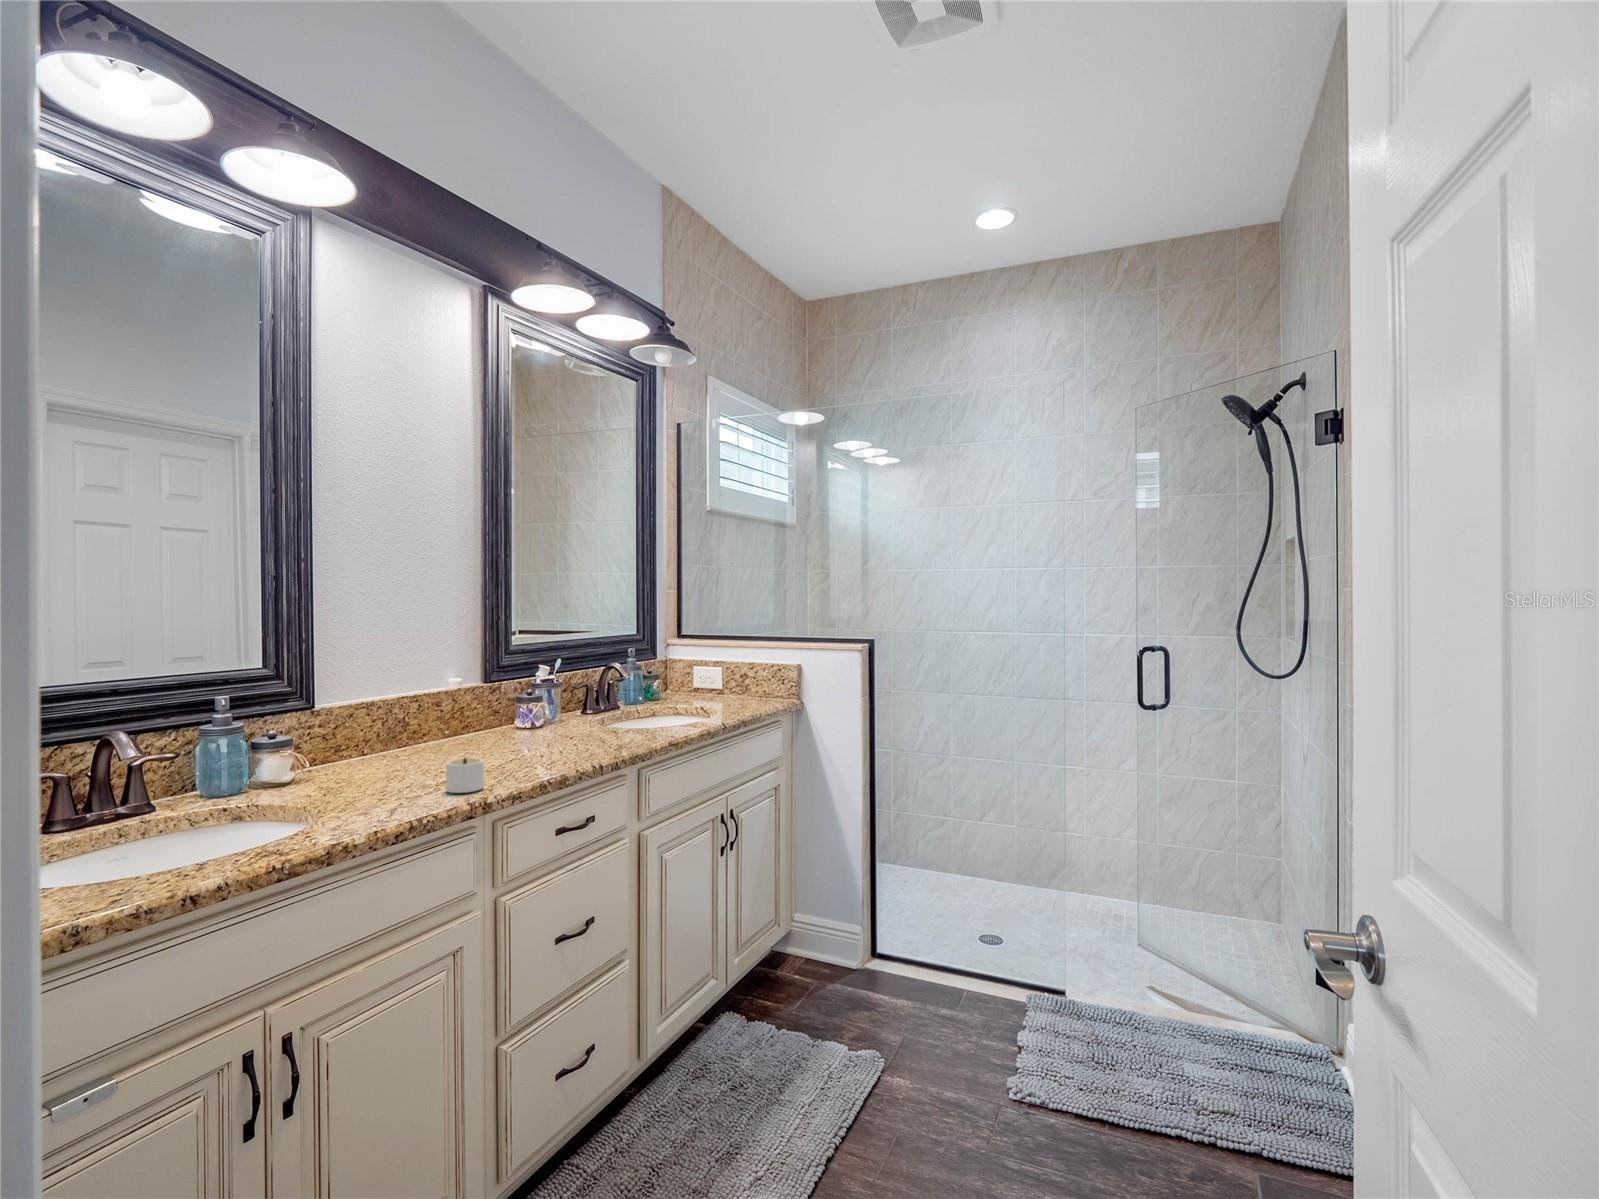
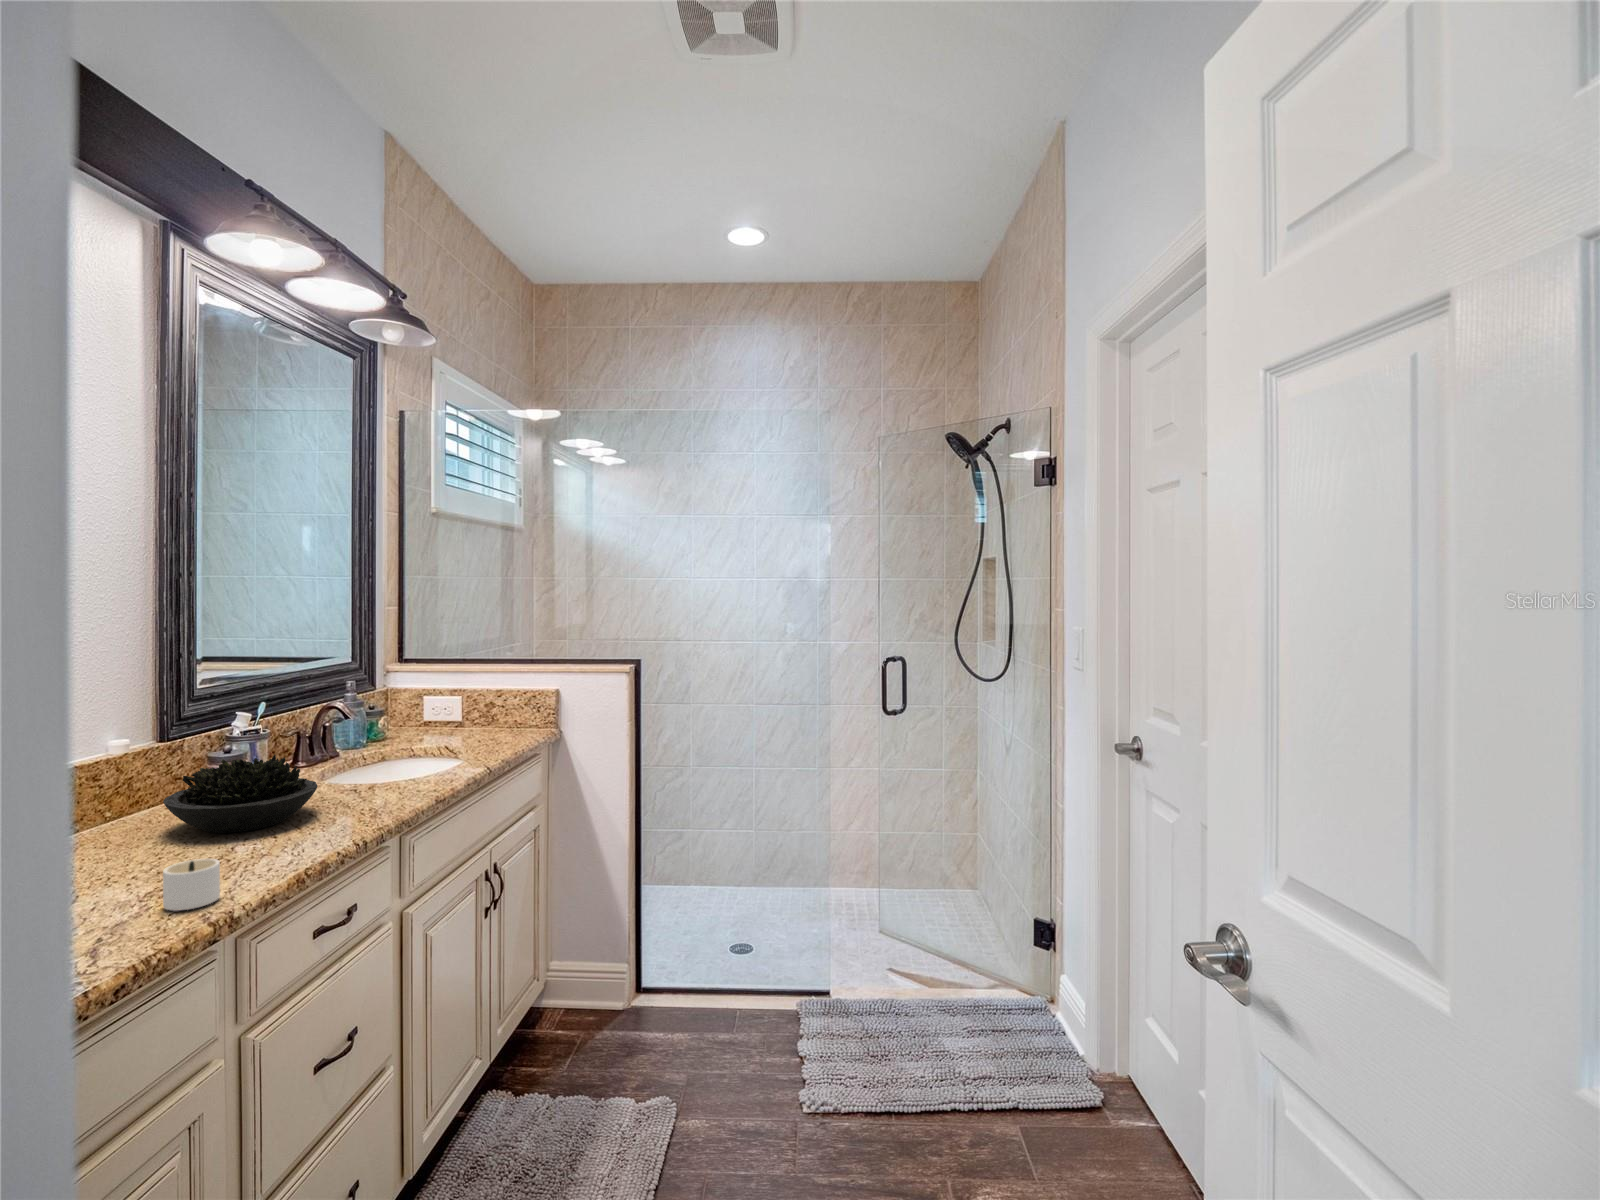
succulent plant: none [476,694,581,750] -> present [163,755,317,833]

